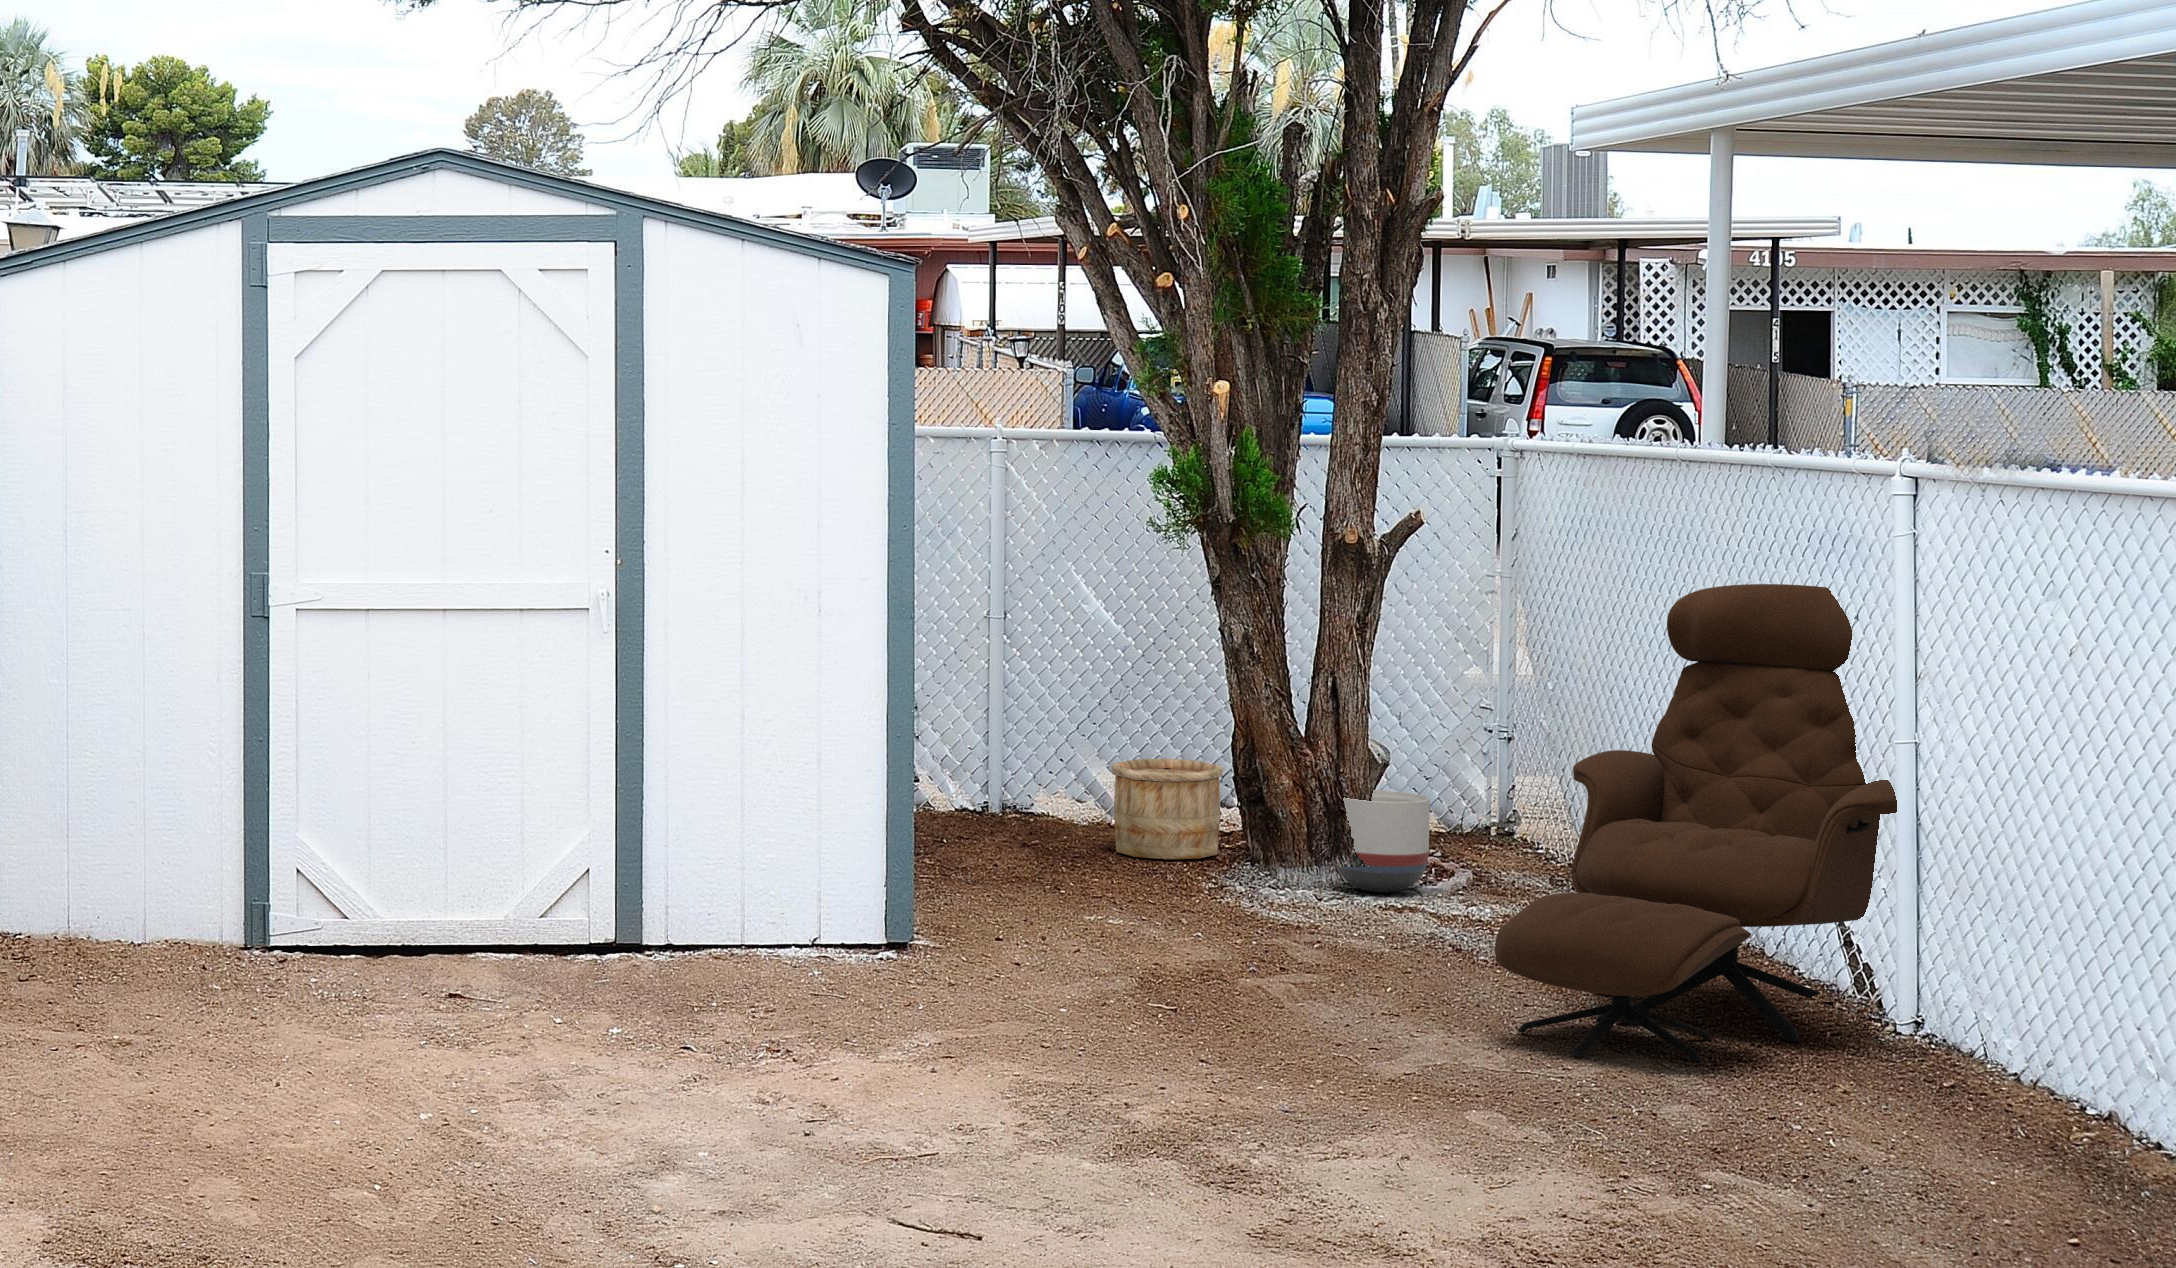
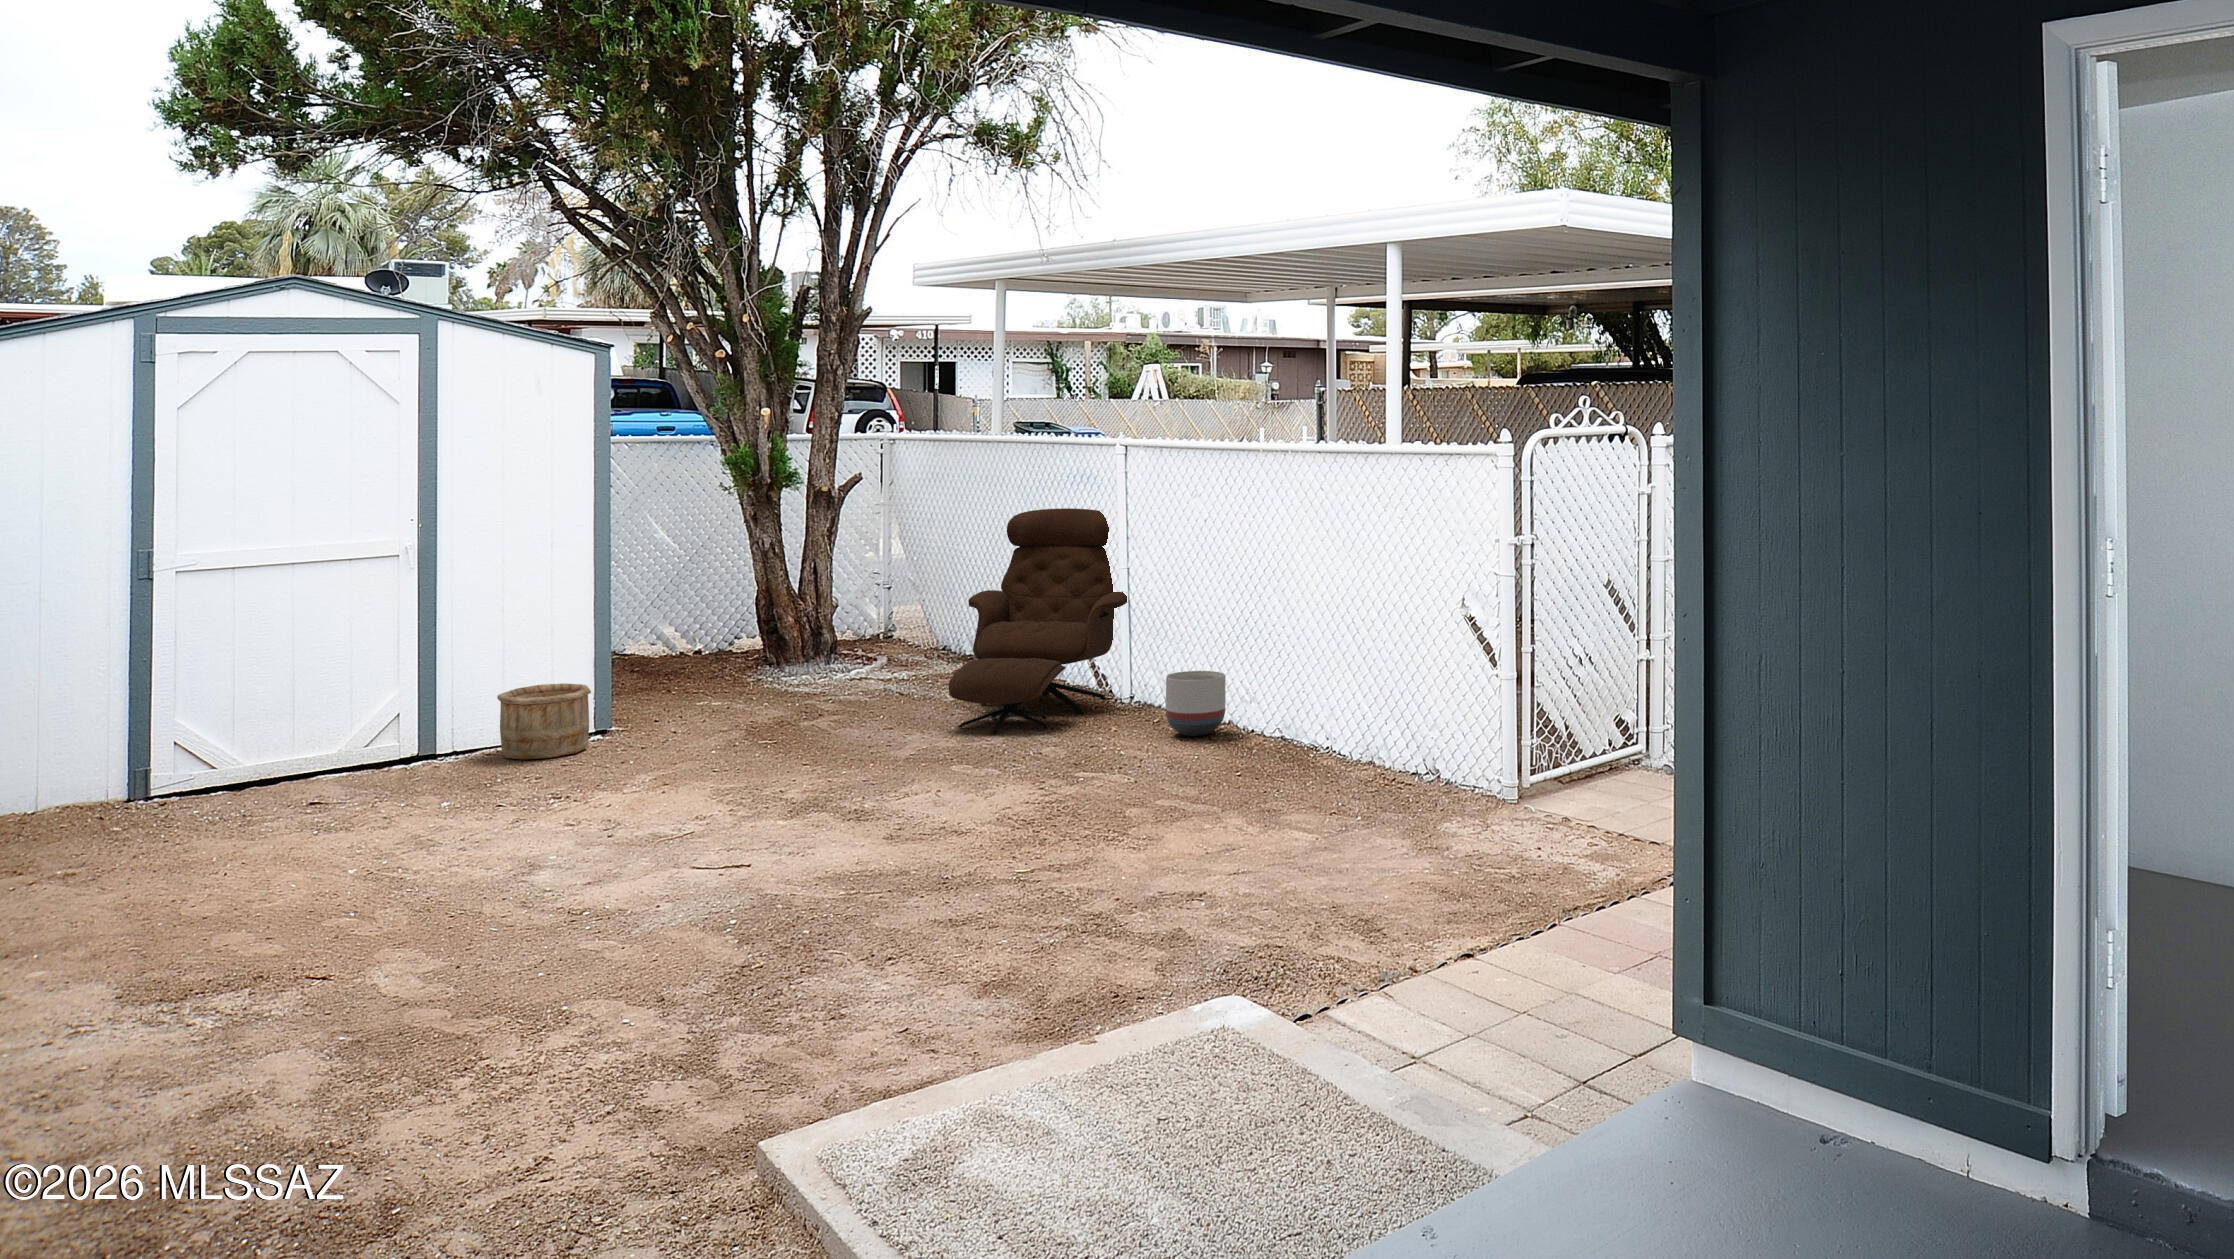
wooden bucket: present [1111,758,1223,859] -> present [497,683,591,760]
planter: present [1336,790,1430,892] -> present [1166,671,1226,736]

